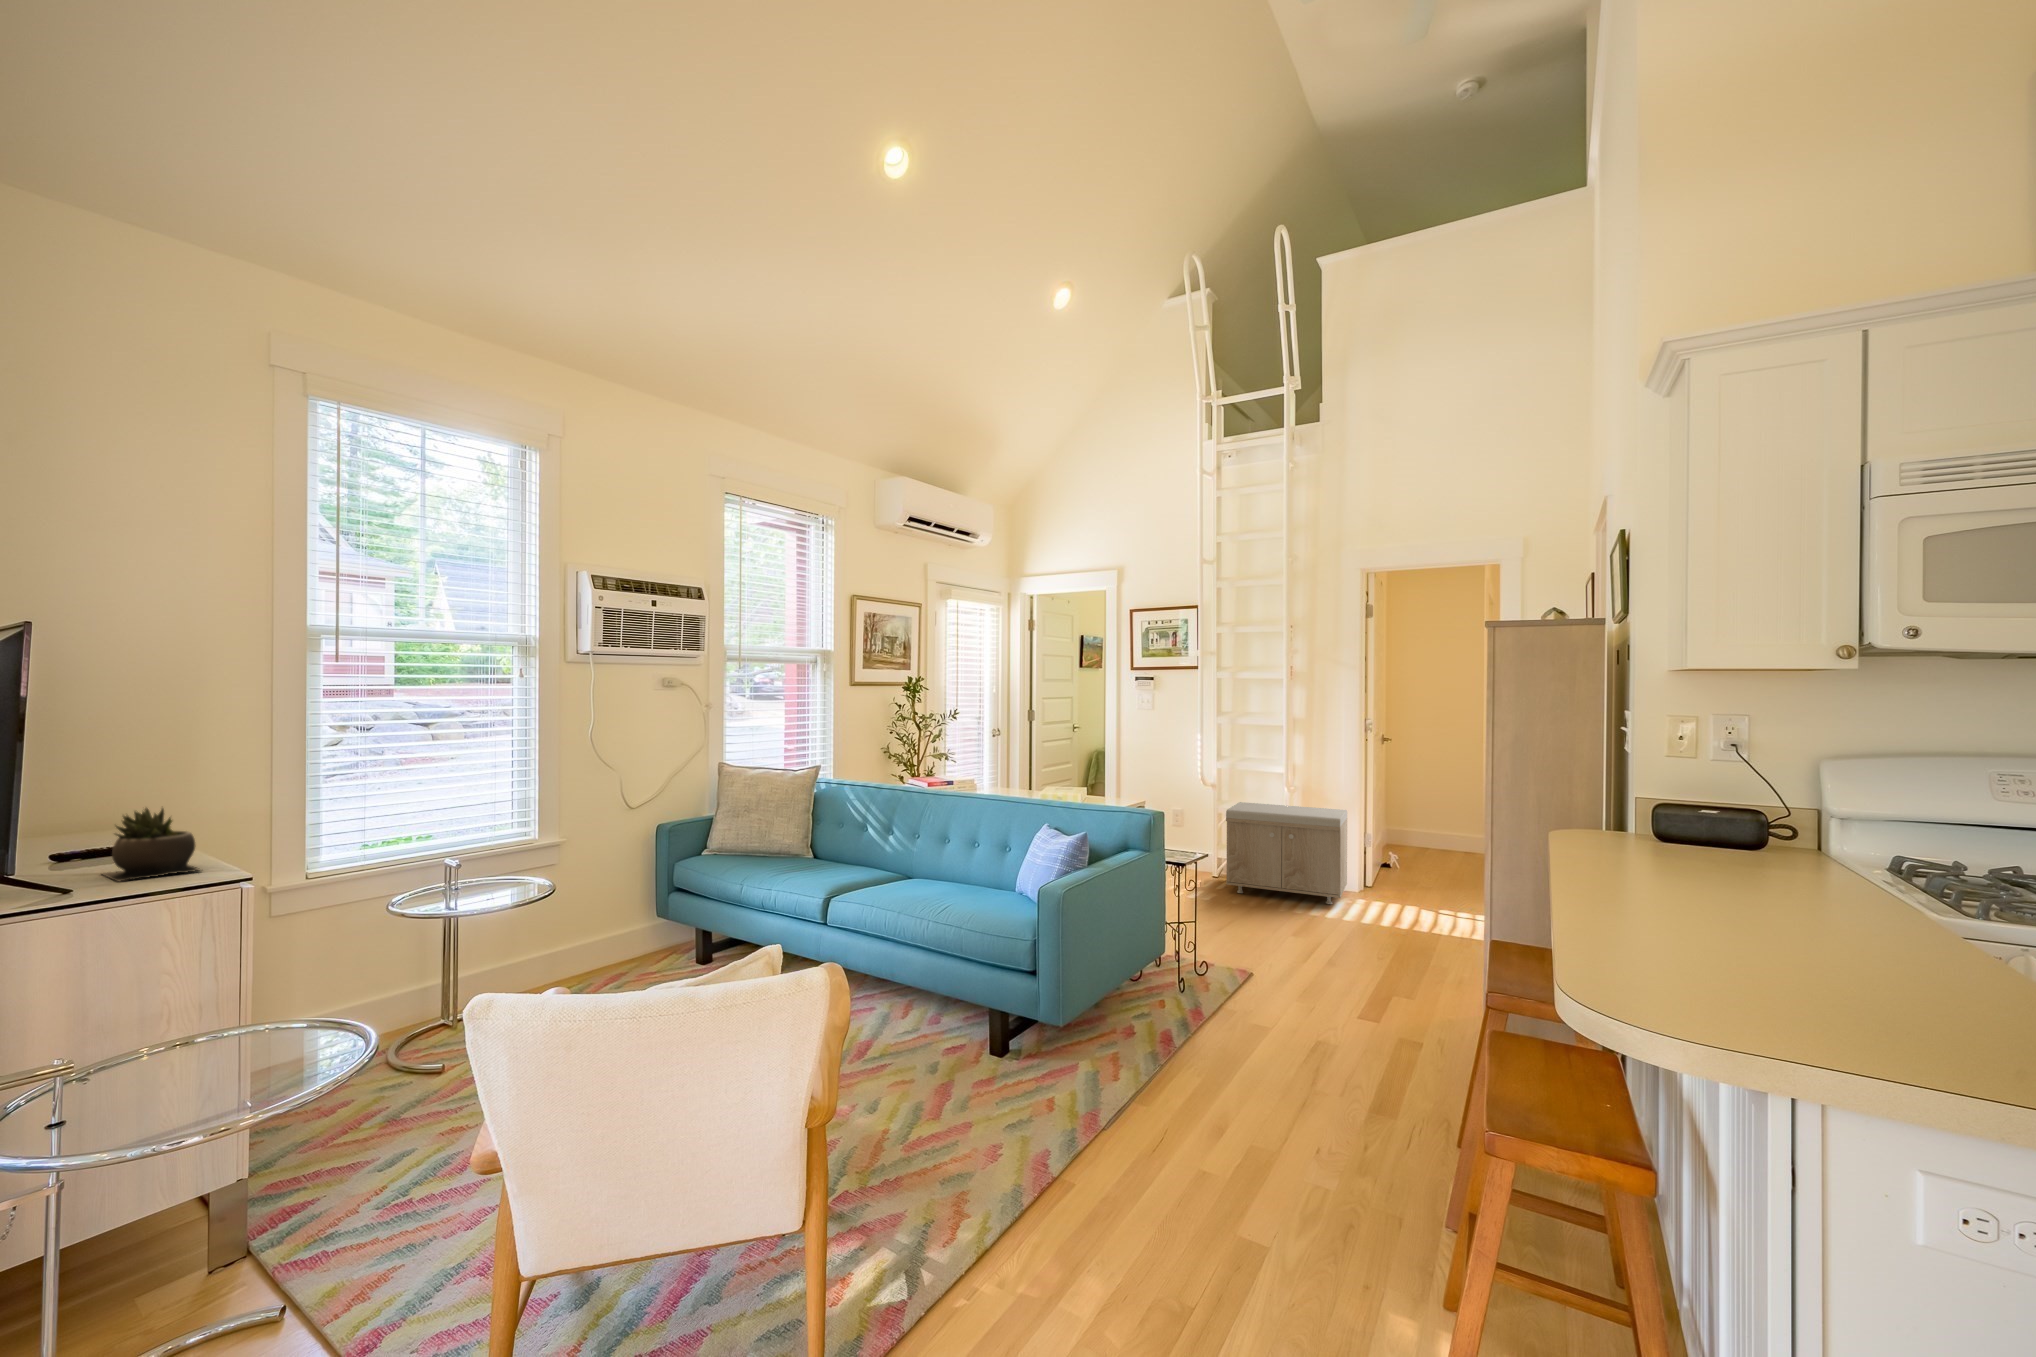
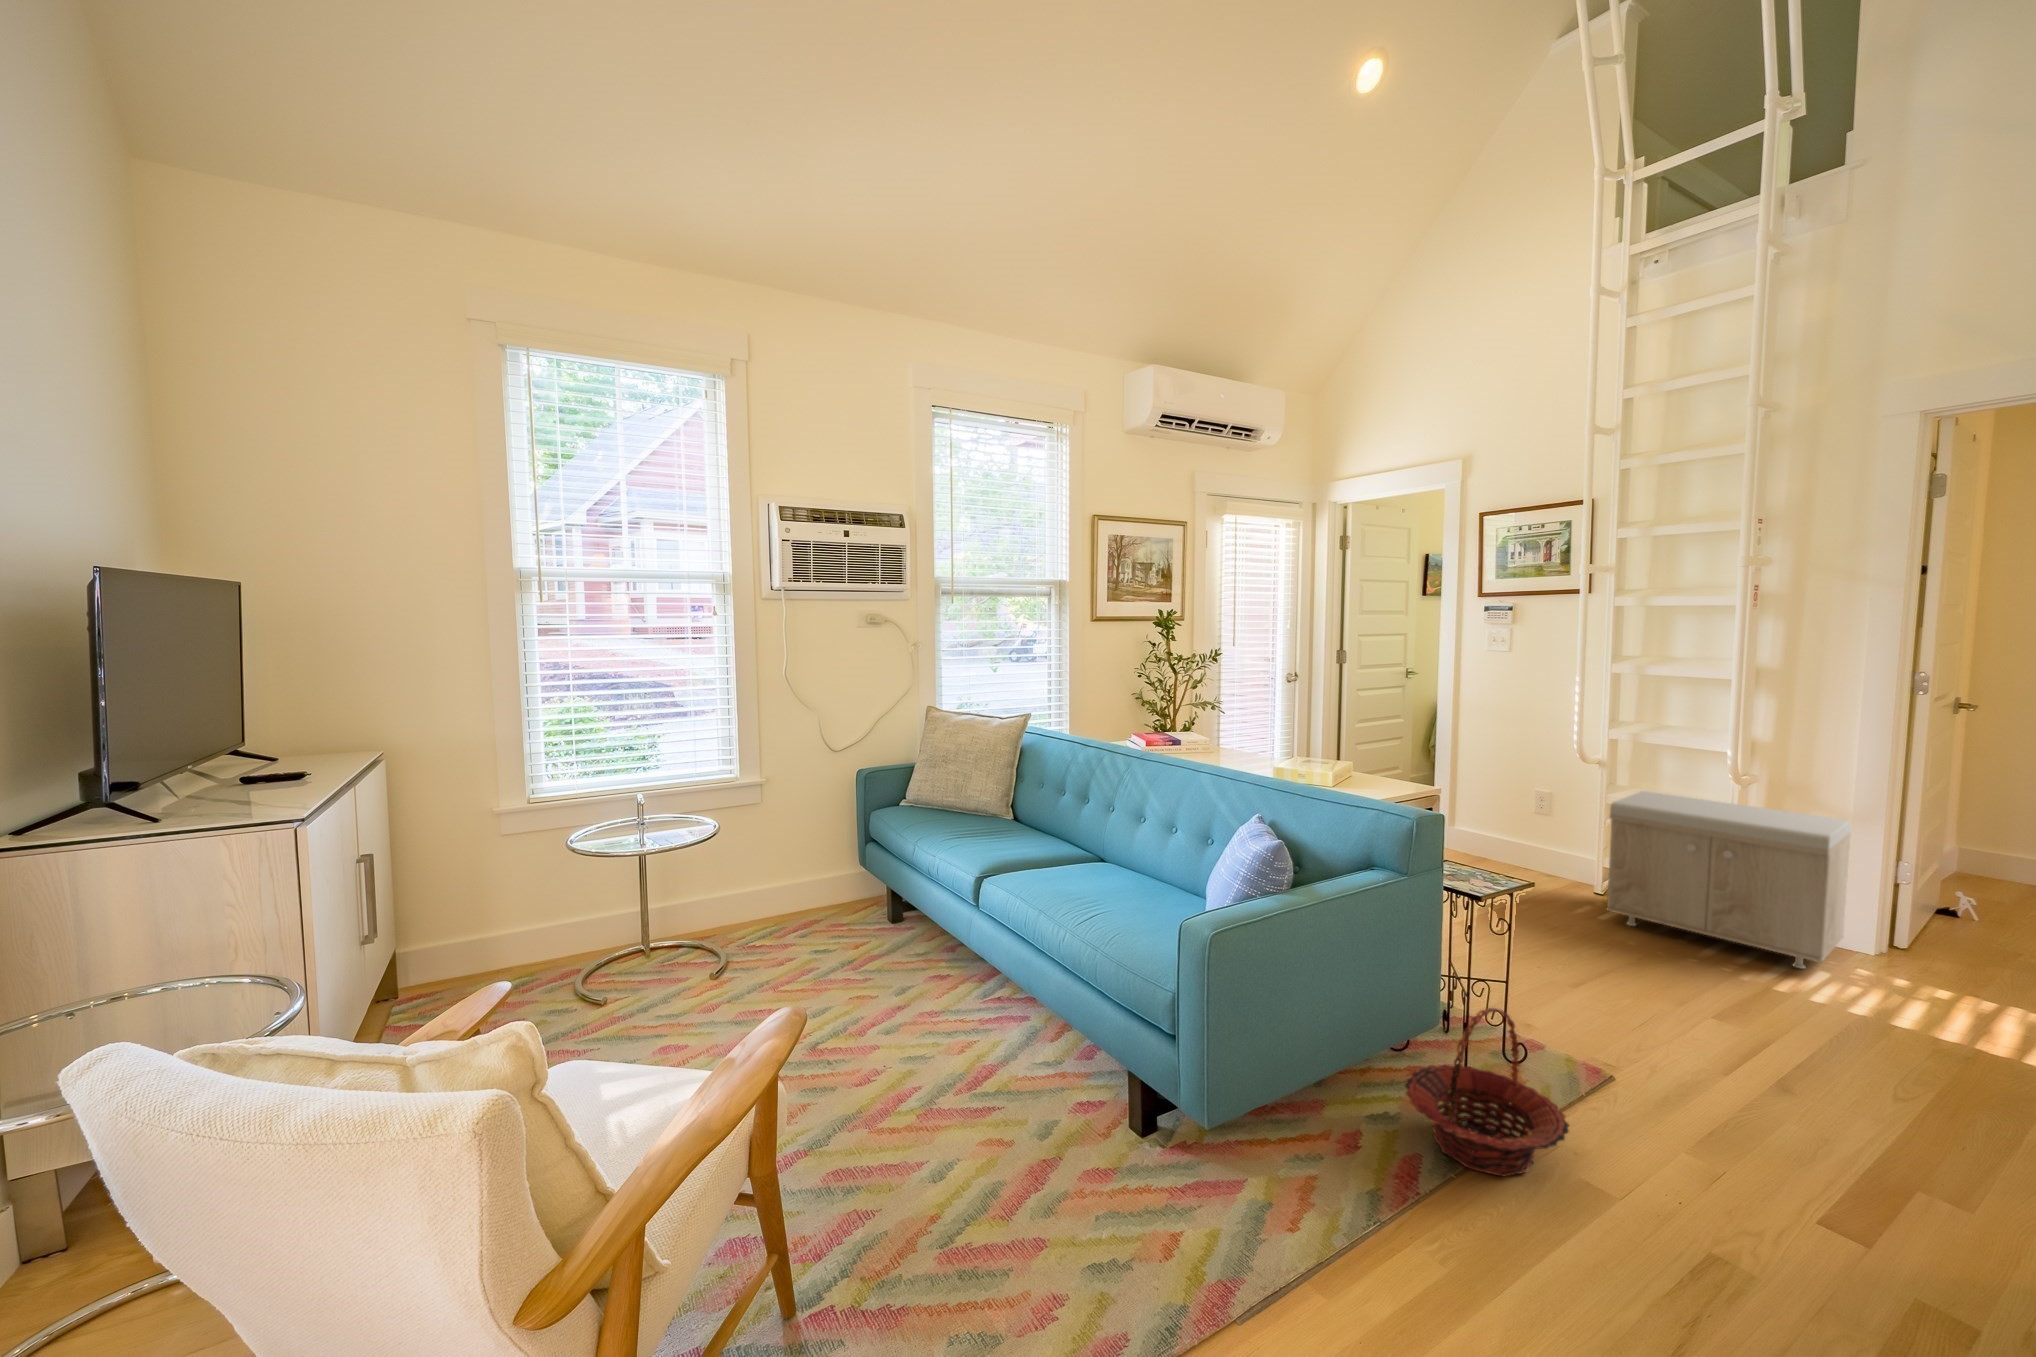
succulent plant: present [103,808,200,881] -> none [197,746,288,818]
basket: none [1155,929,1249,1033] -> present [1405,1008,1569,1177]

